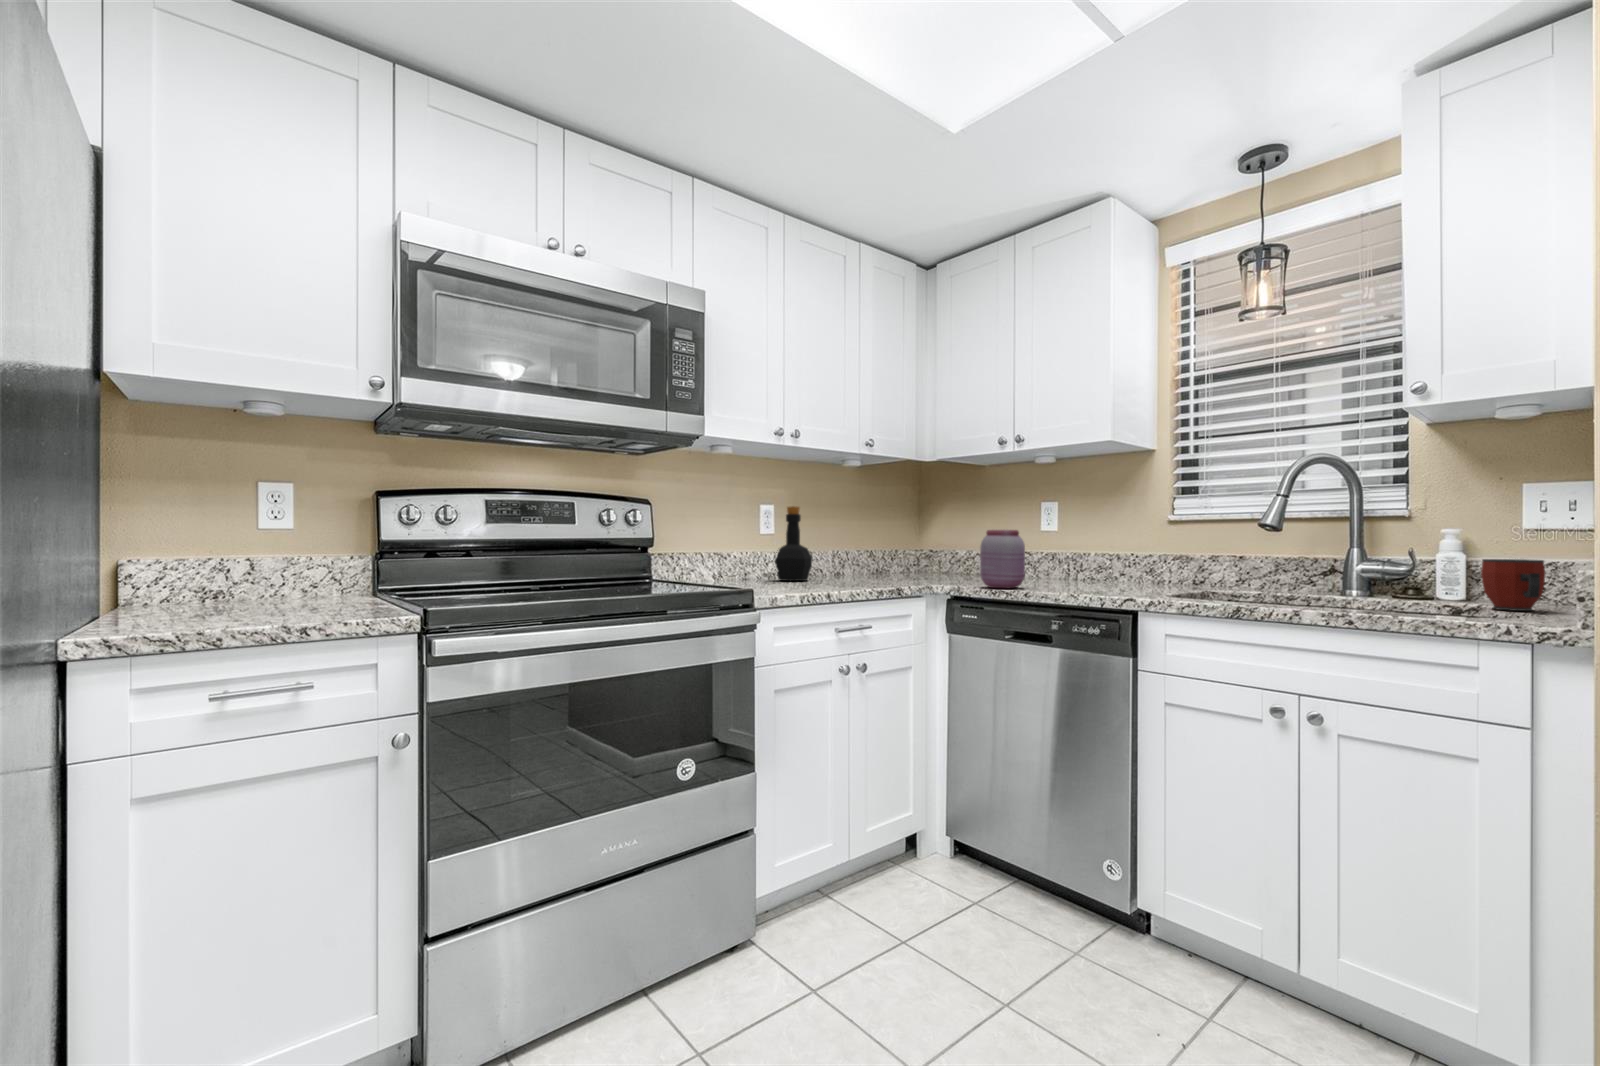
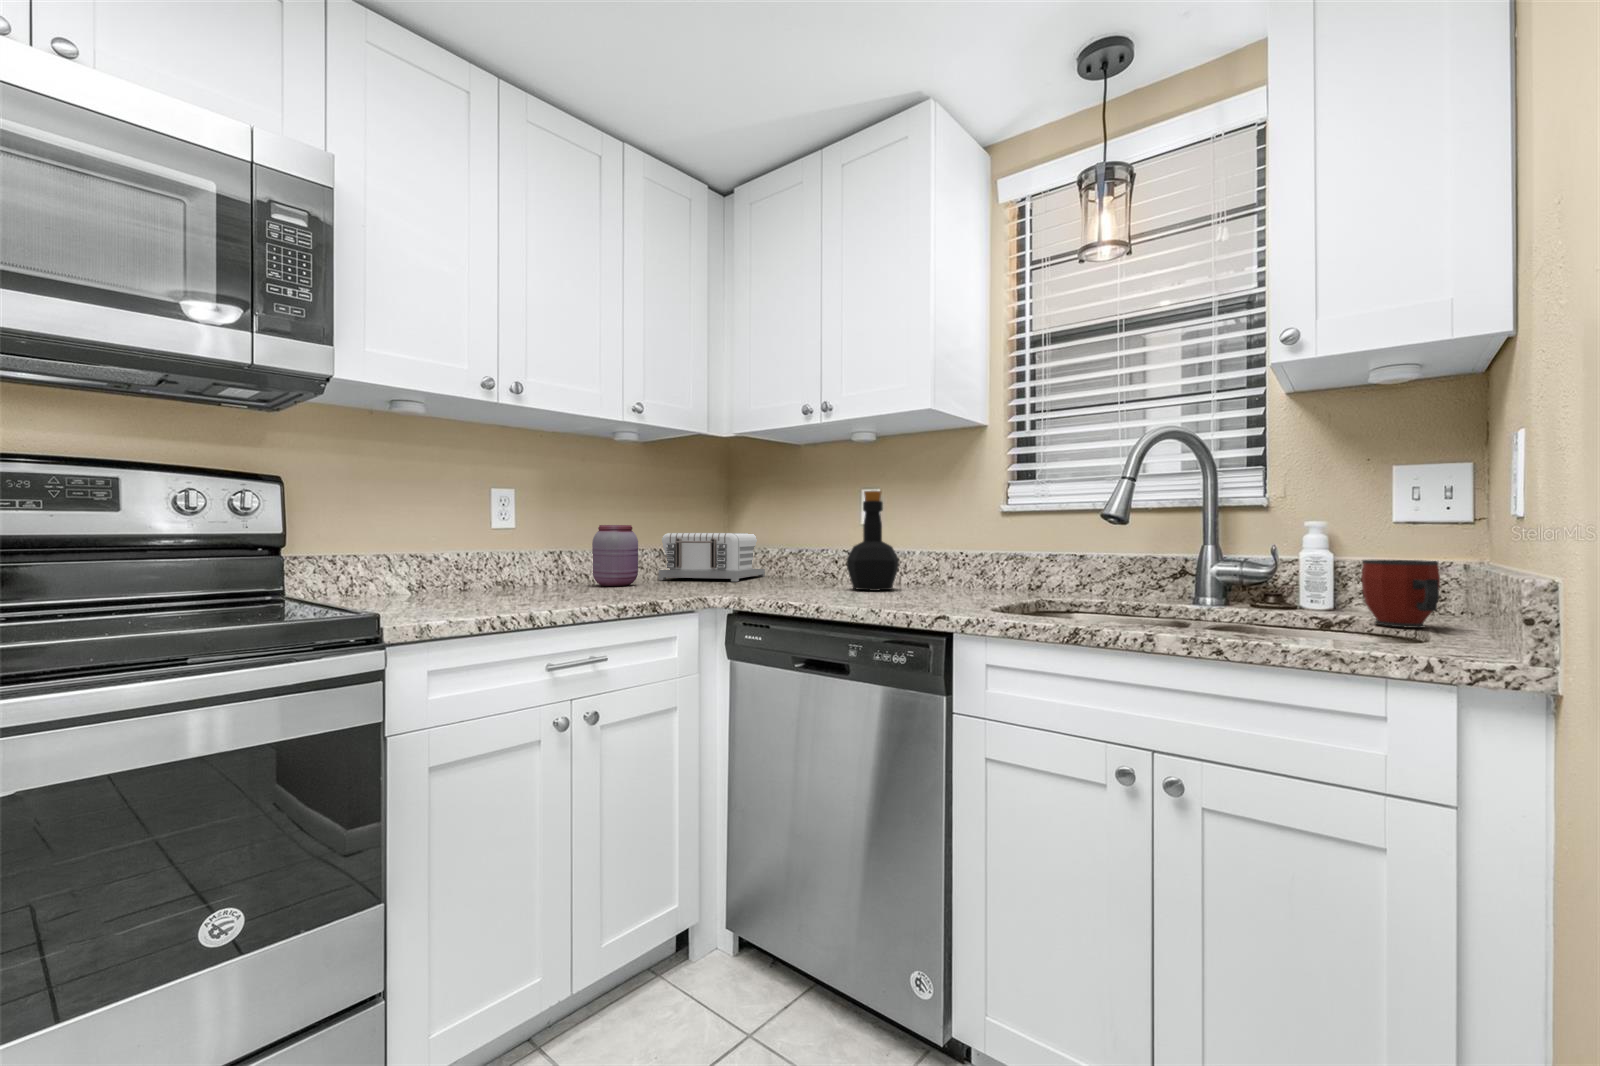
bottle: present [775,506,812,581] -> present [847,491,899,591]
jar: present [980,530,1025,588] -> present [592,525,638,586]
toaster: none [870,538,954,577] -> present [659,533,765,582]

